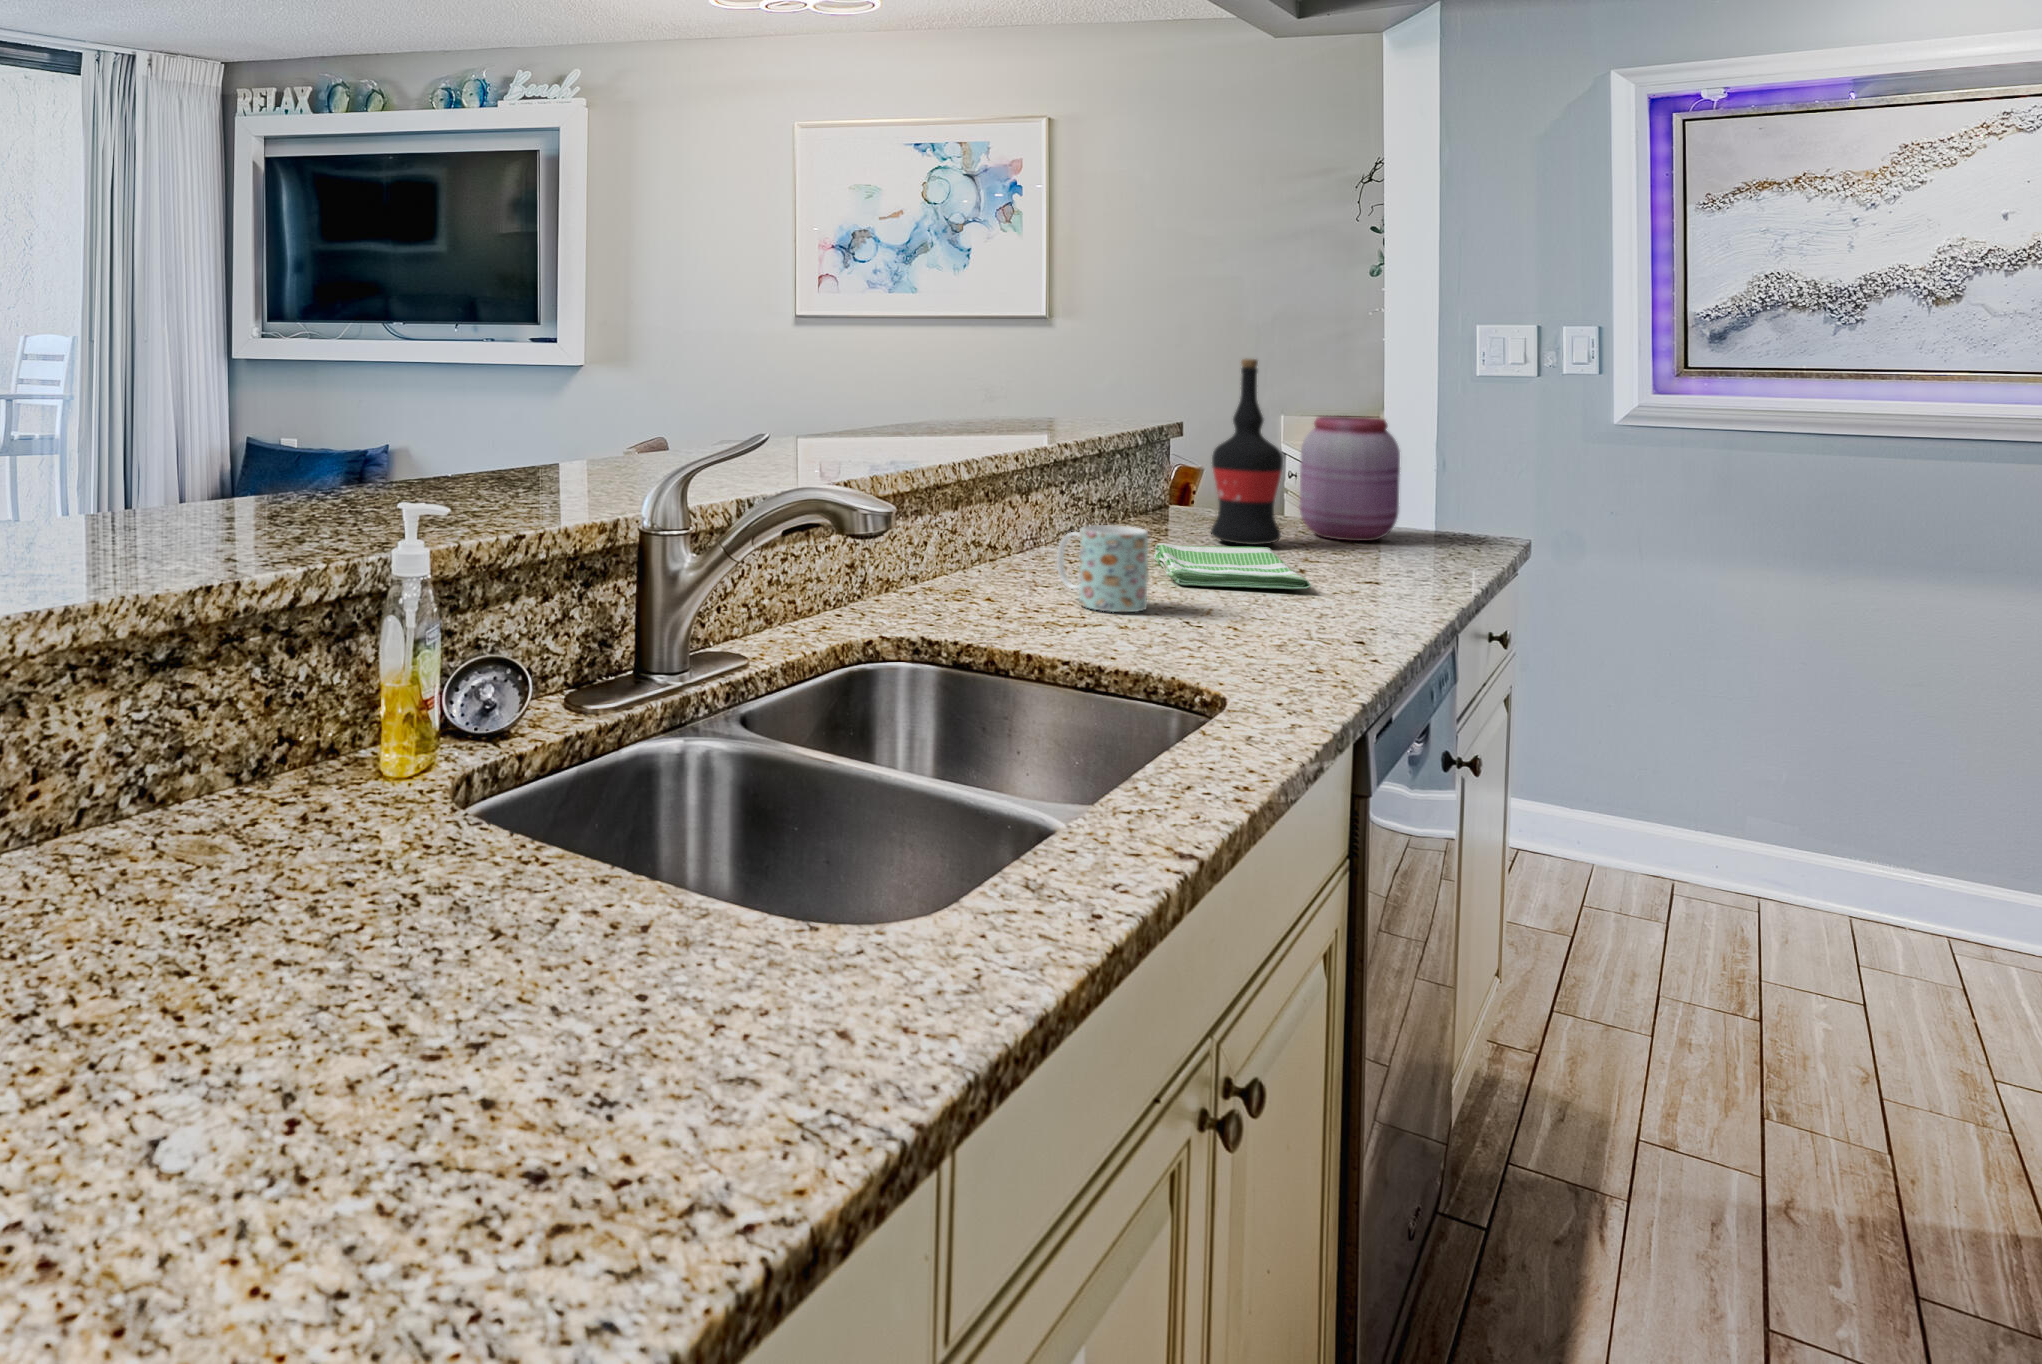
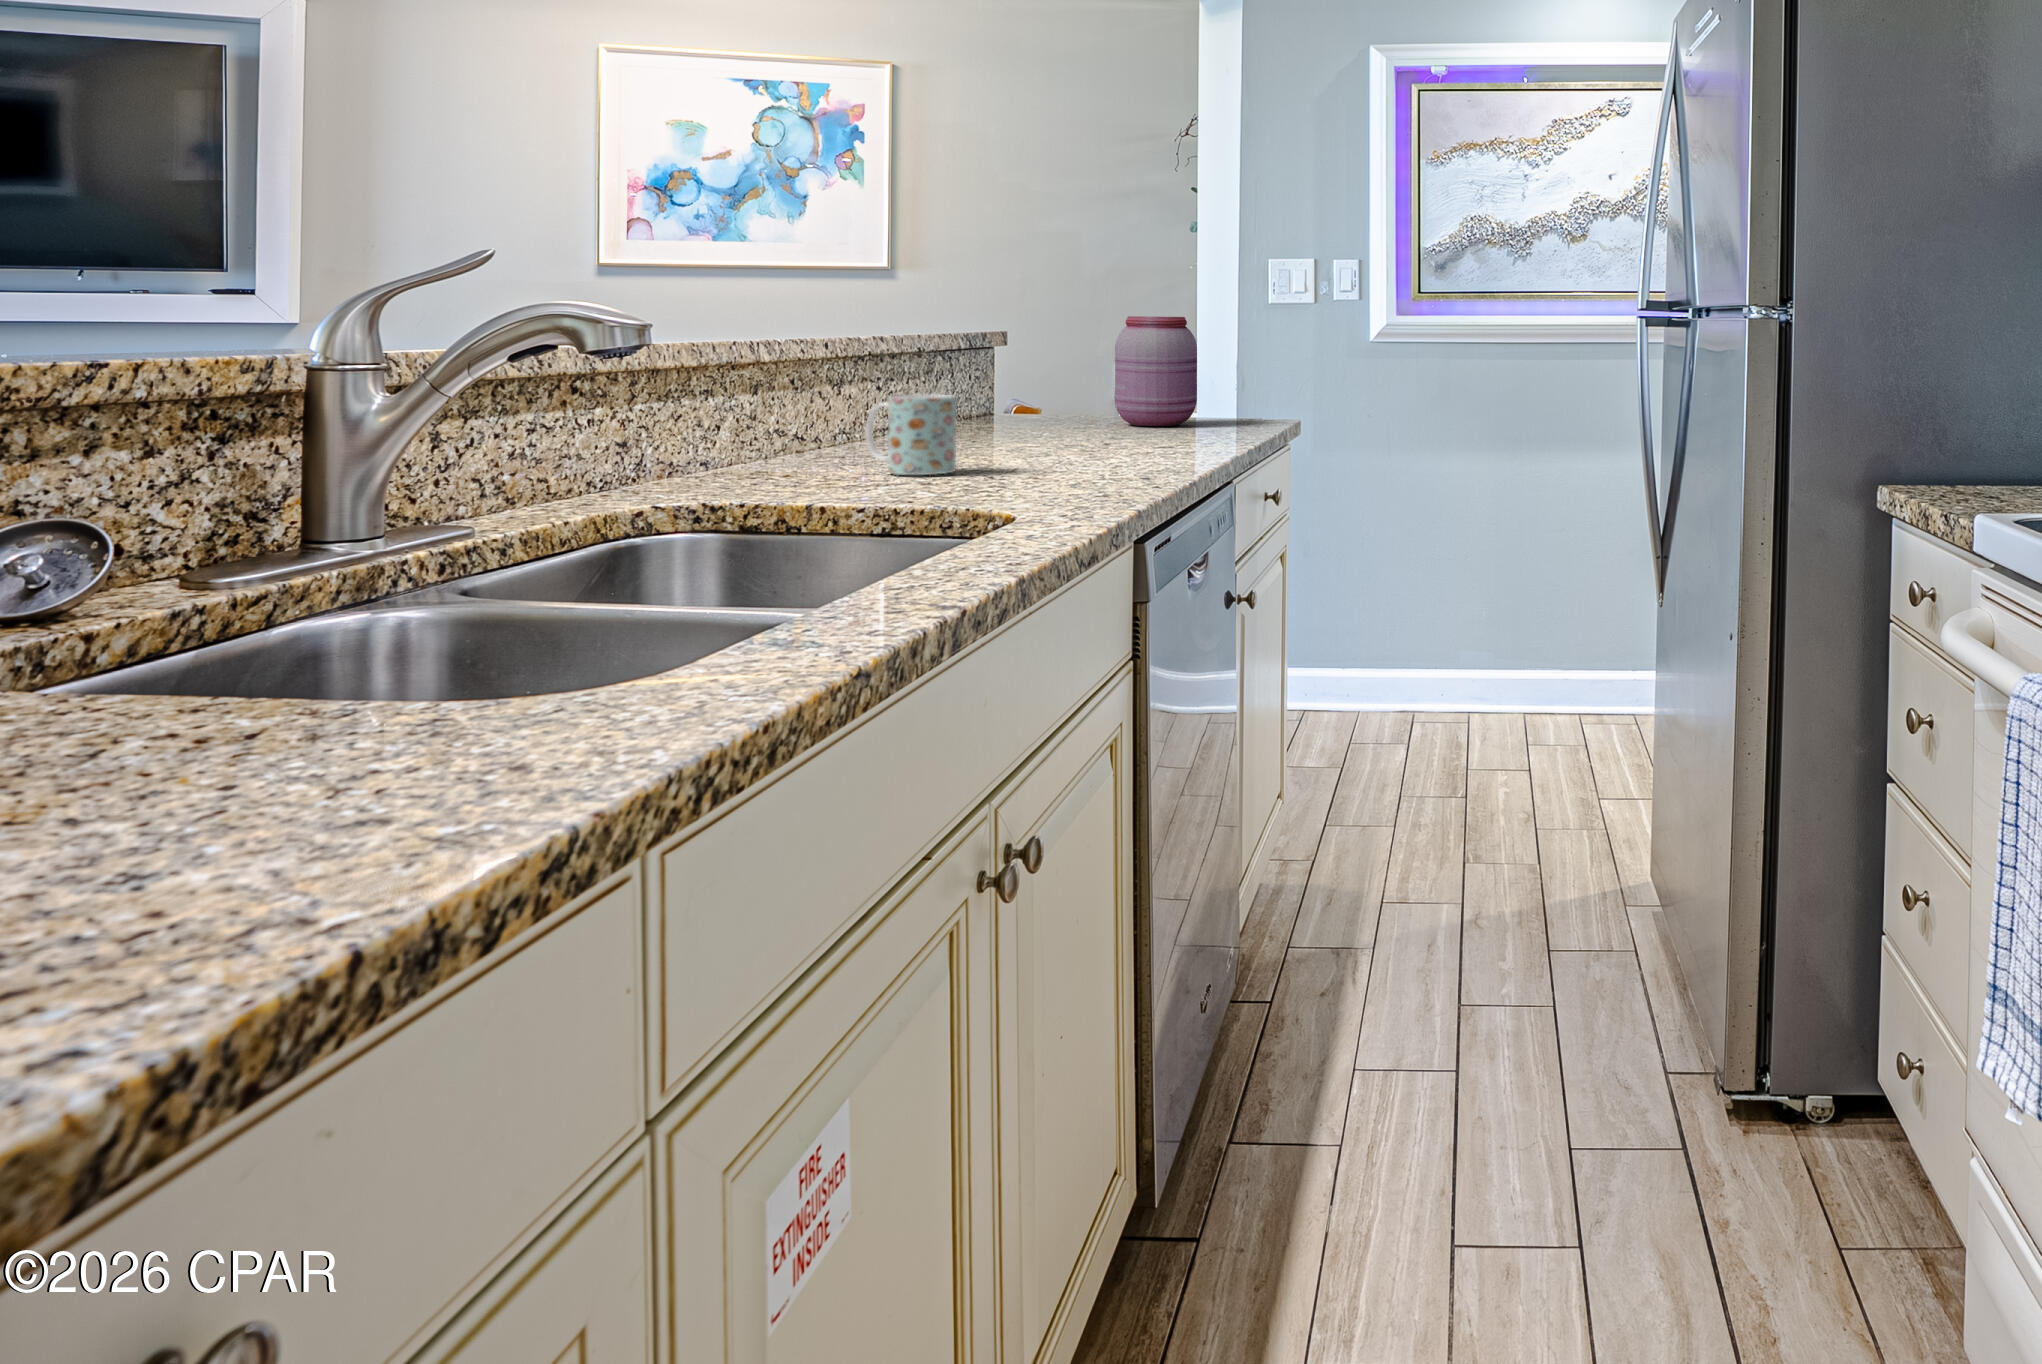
wine bottle: present [1211,359,1283,545] -> none [1033,257,1097,432]
dish towel: present [1154,543,1311,589] -> none [975,426,1112,456]

